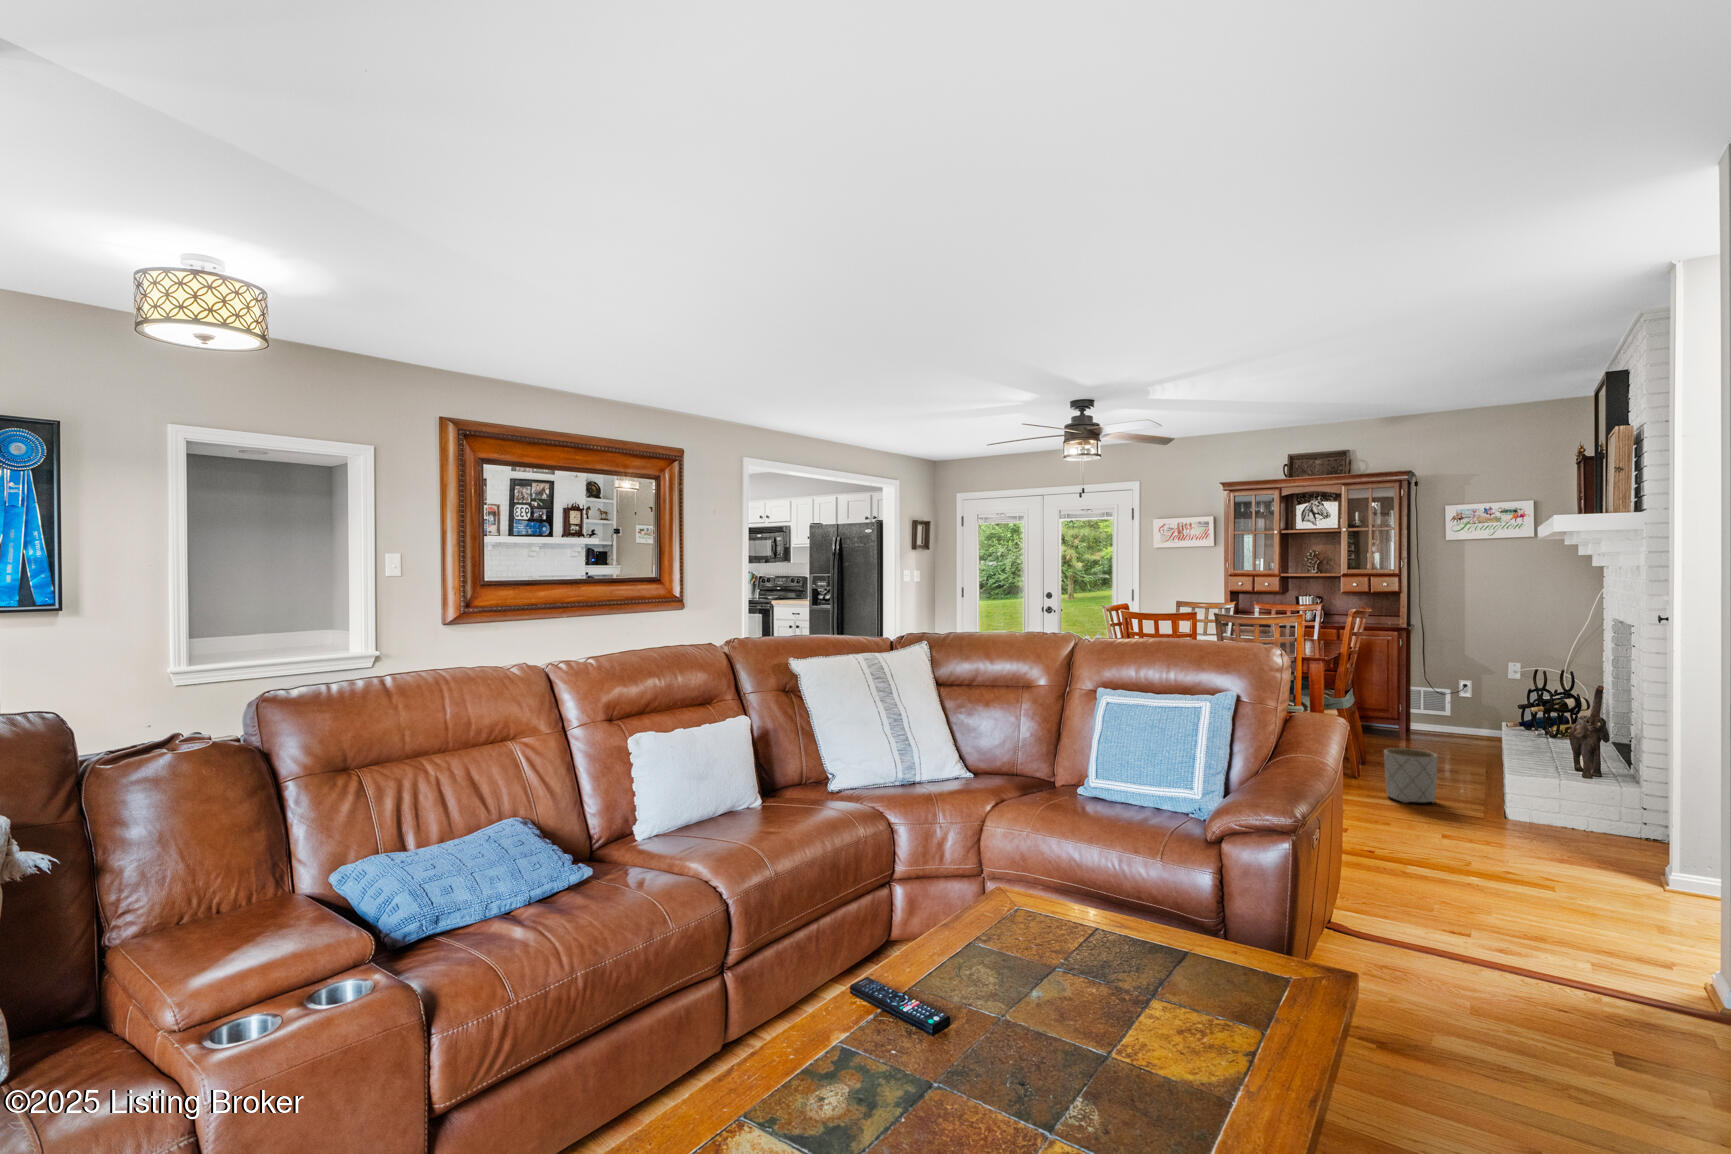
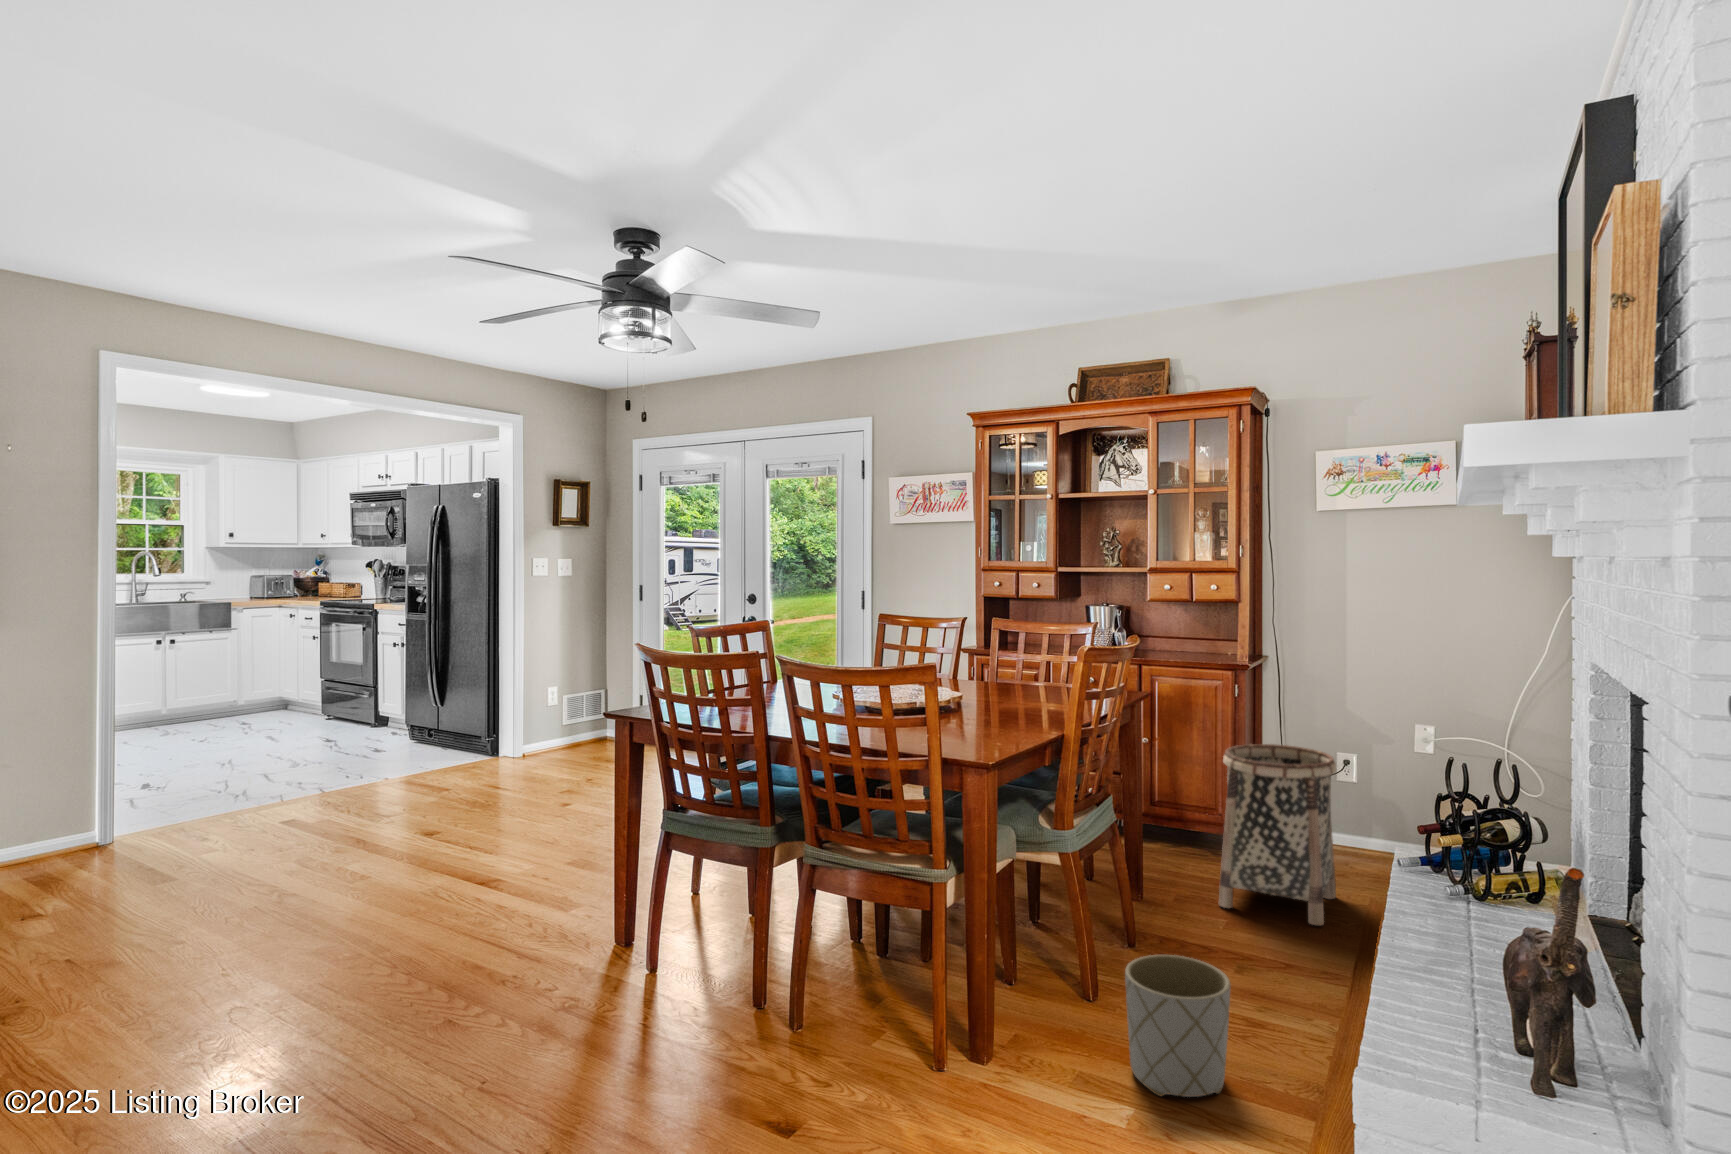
basket: none [1401,670,1469,761] -> present [1219,744,1336,925]

